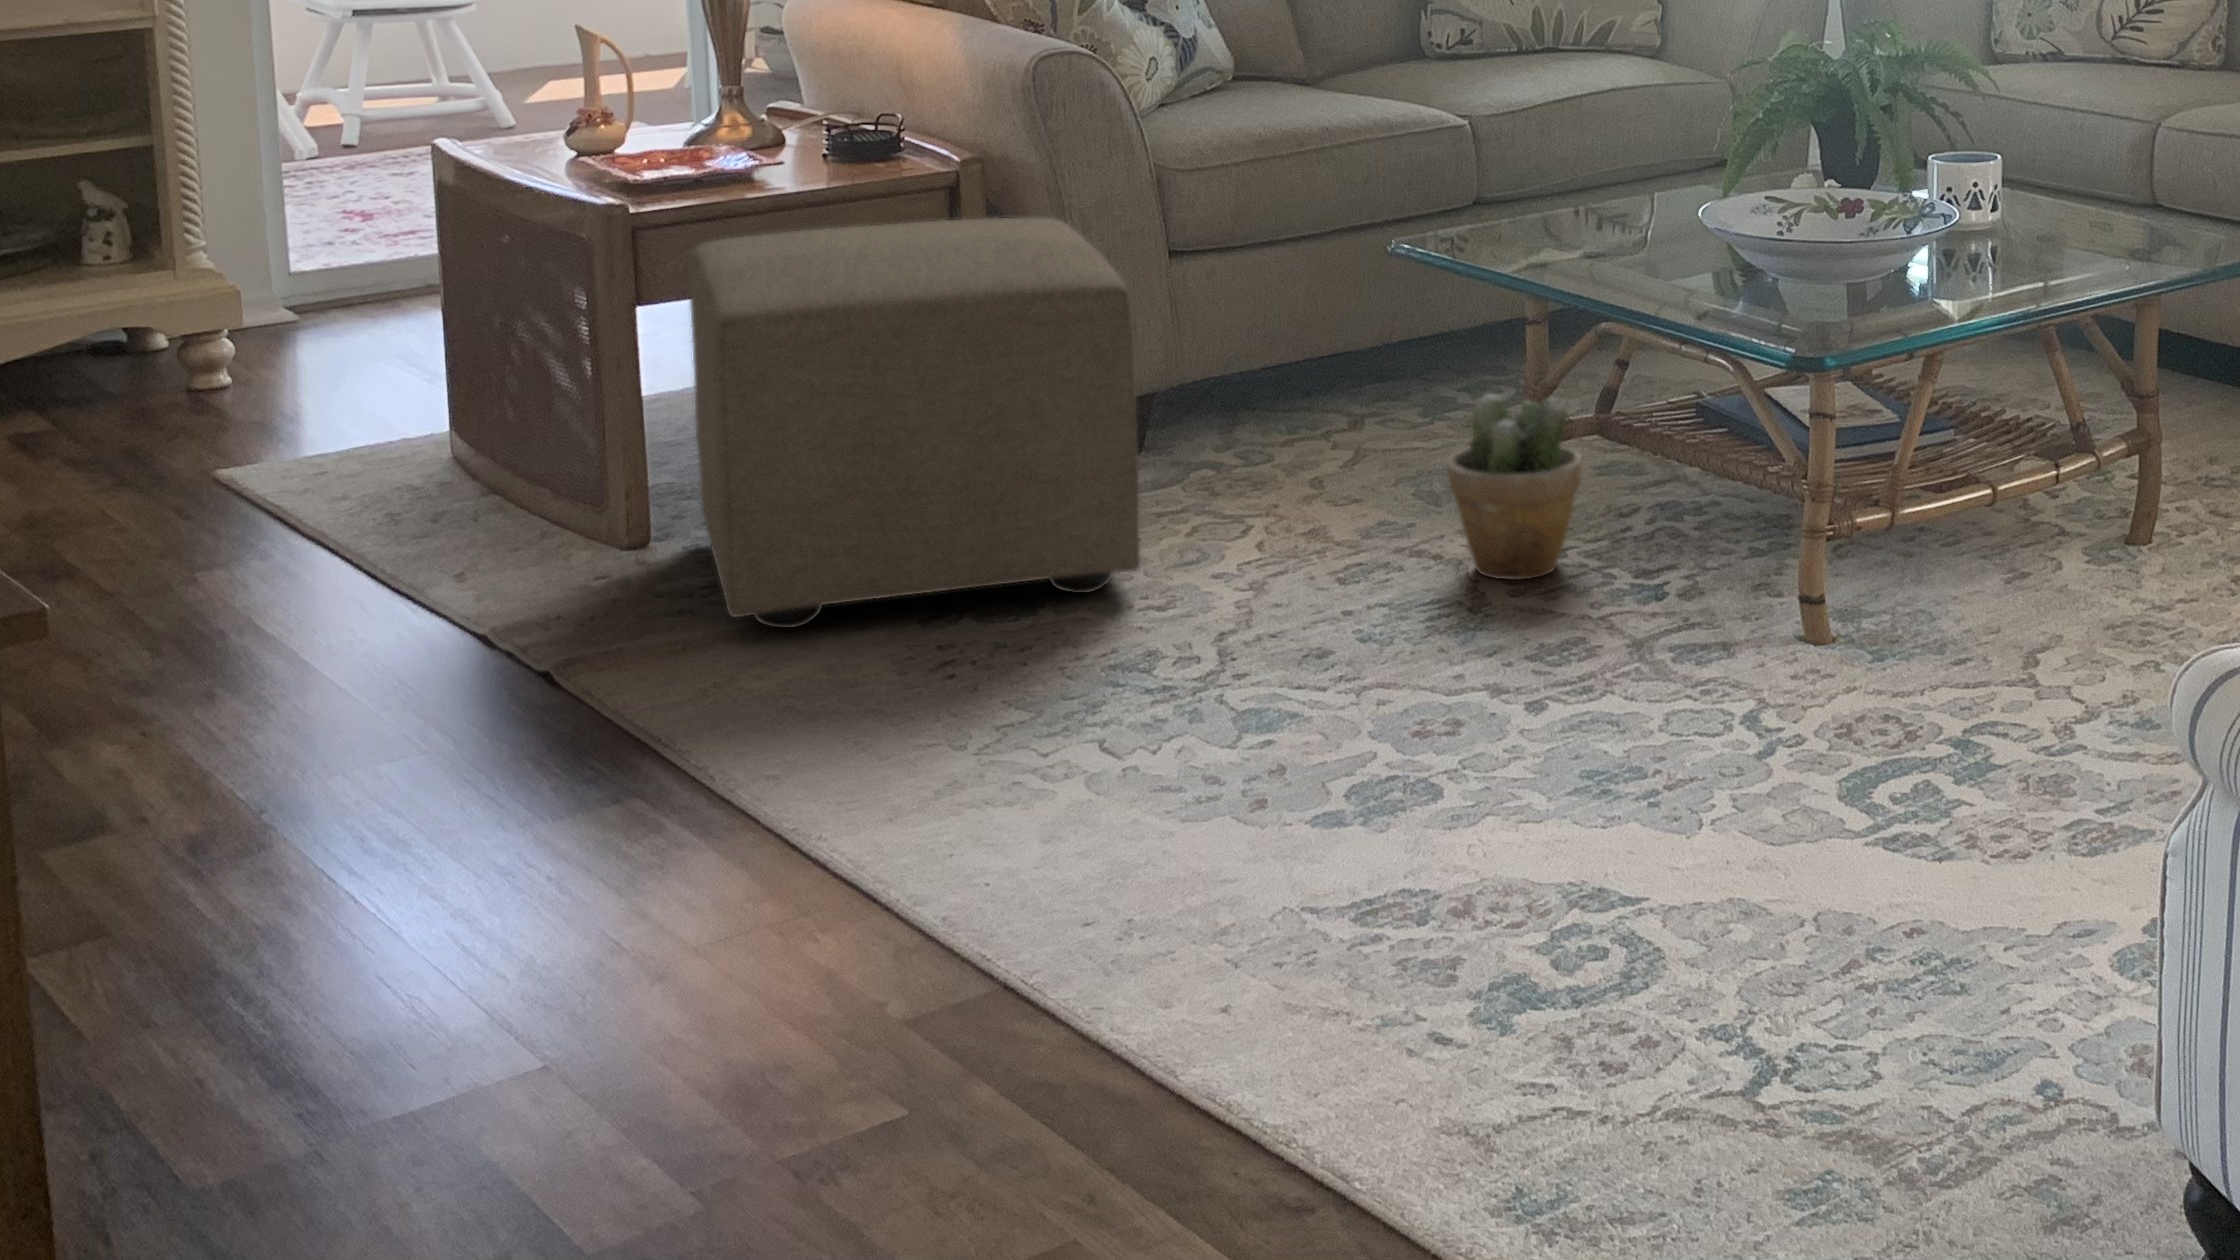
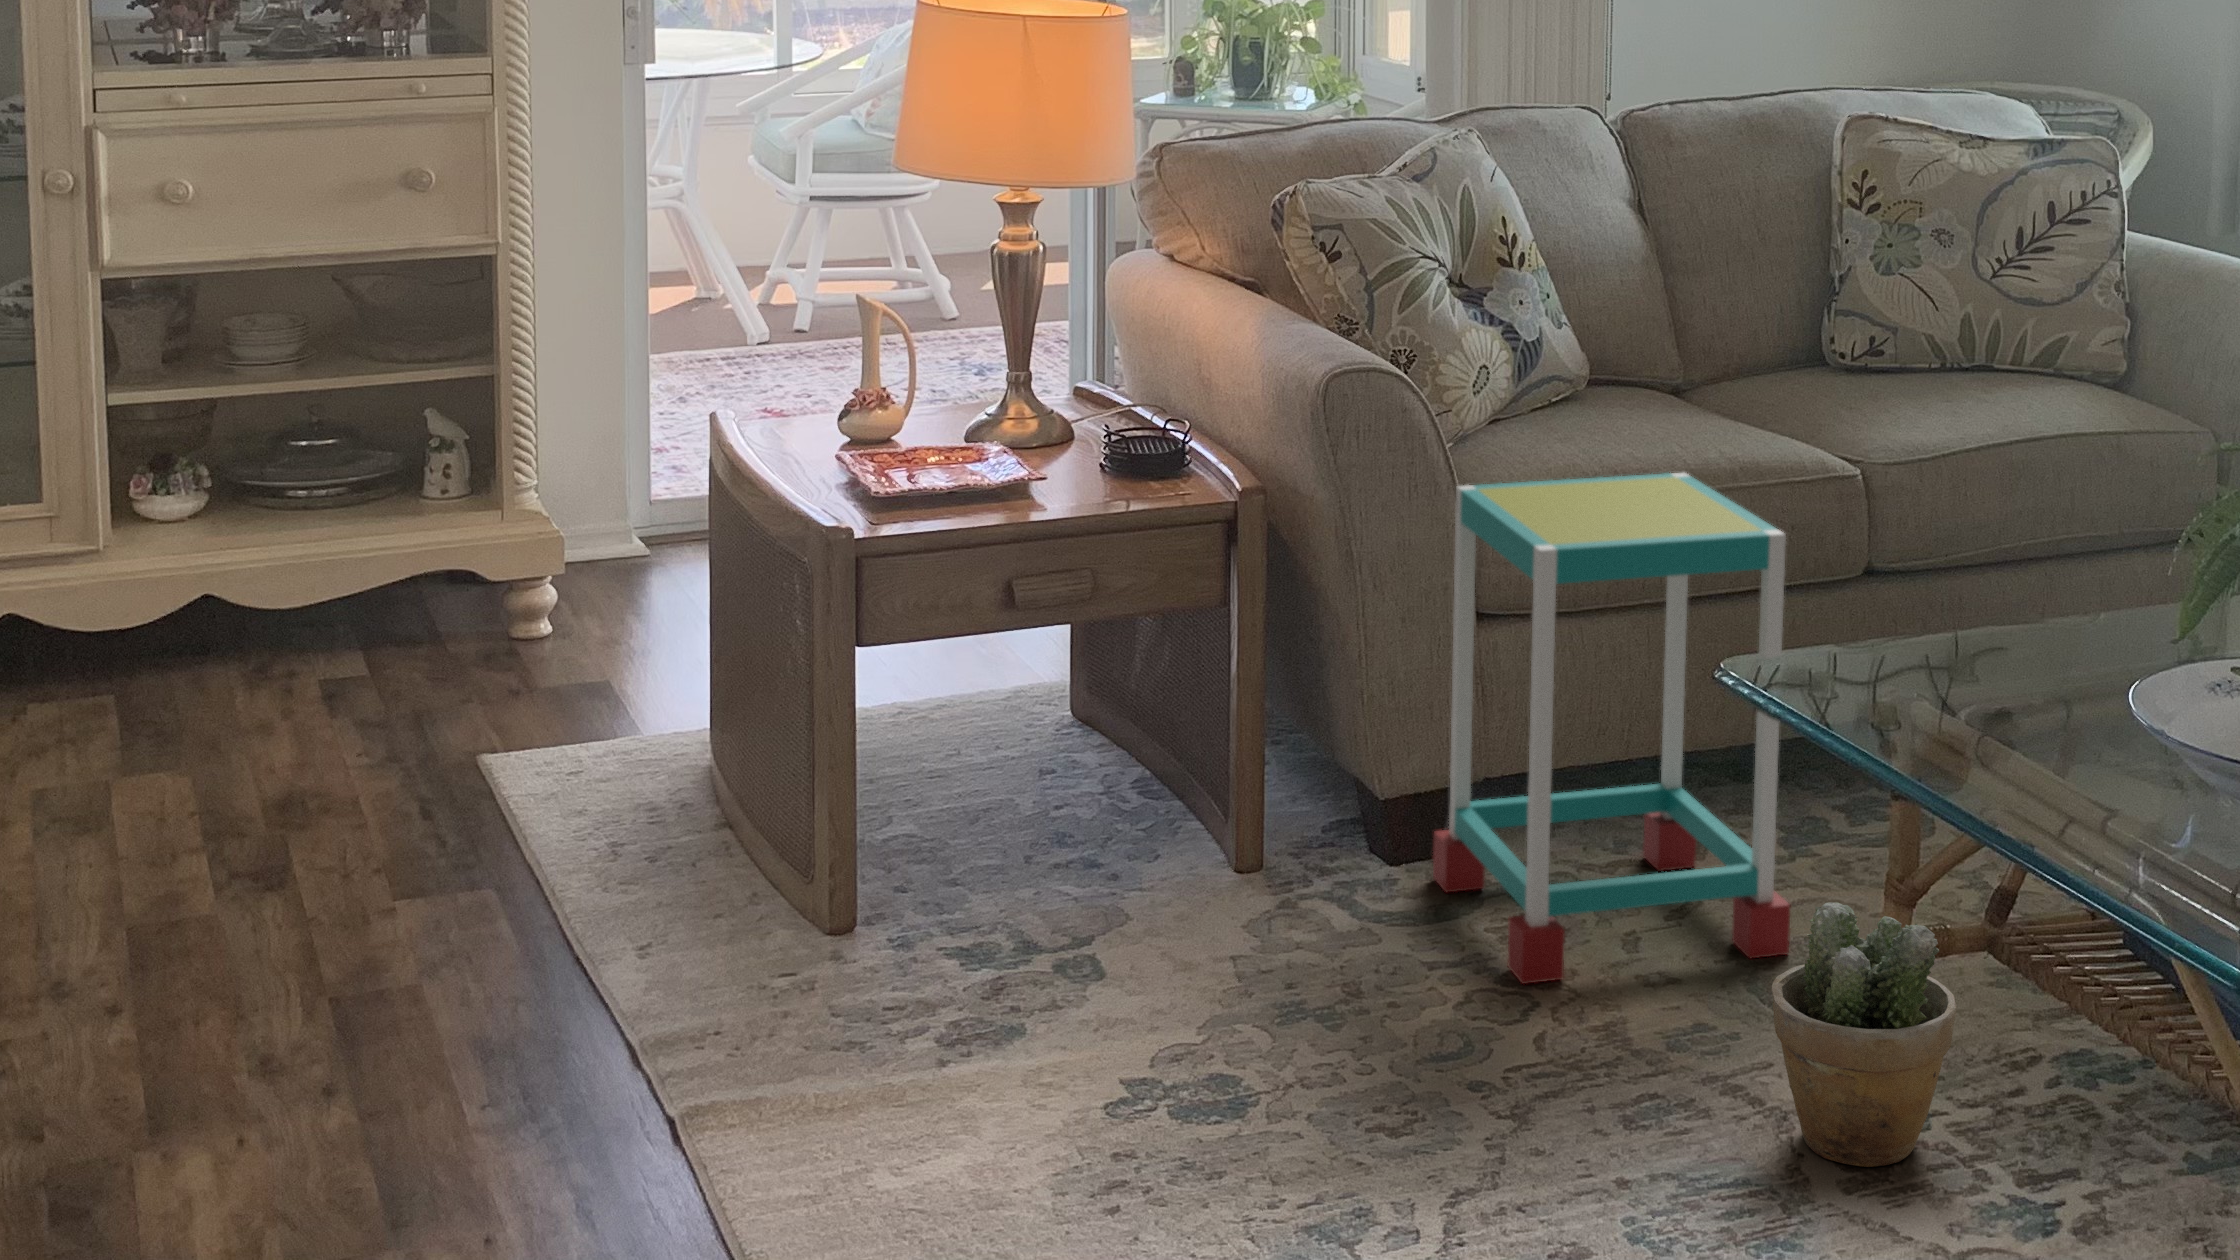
side table: none [1143,124,1441,515] -> present [1433,473,1790,984]
ottoman: present [690,218,1140,628] -> none [860,579,1372,1107]

